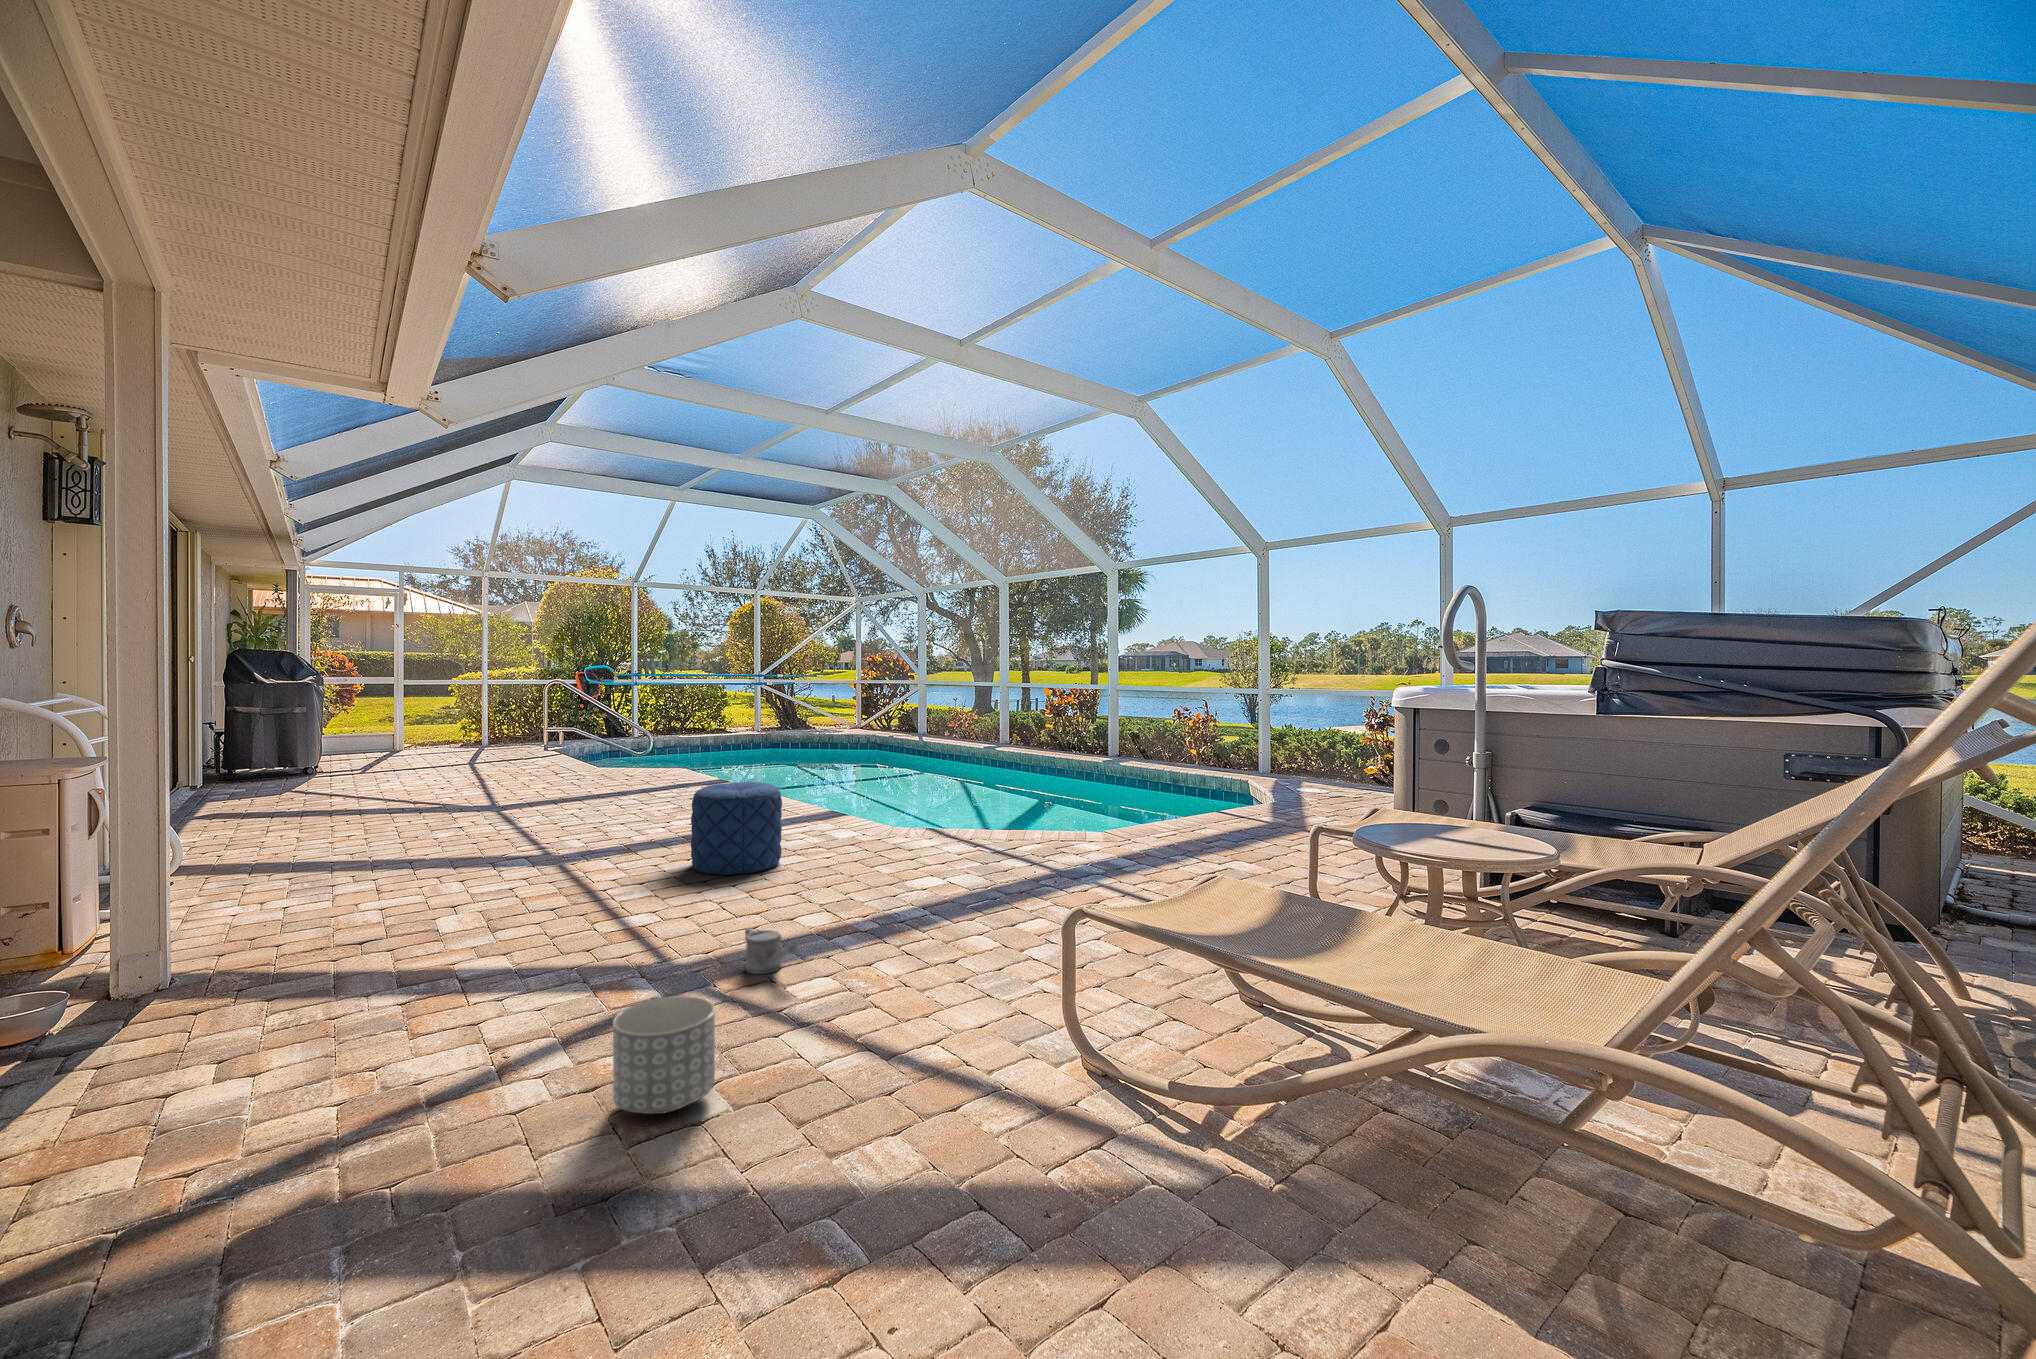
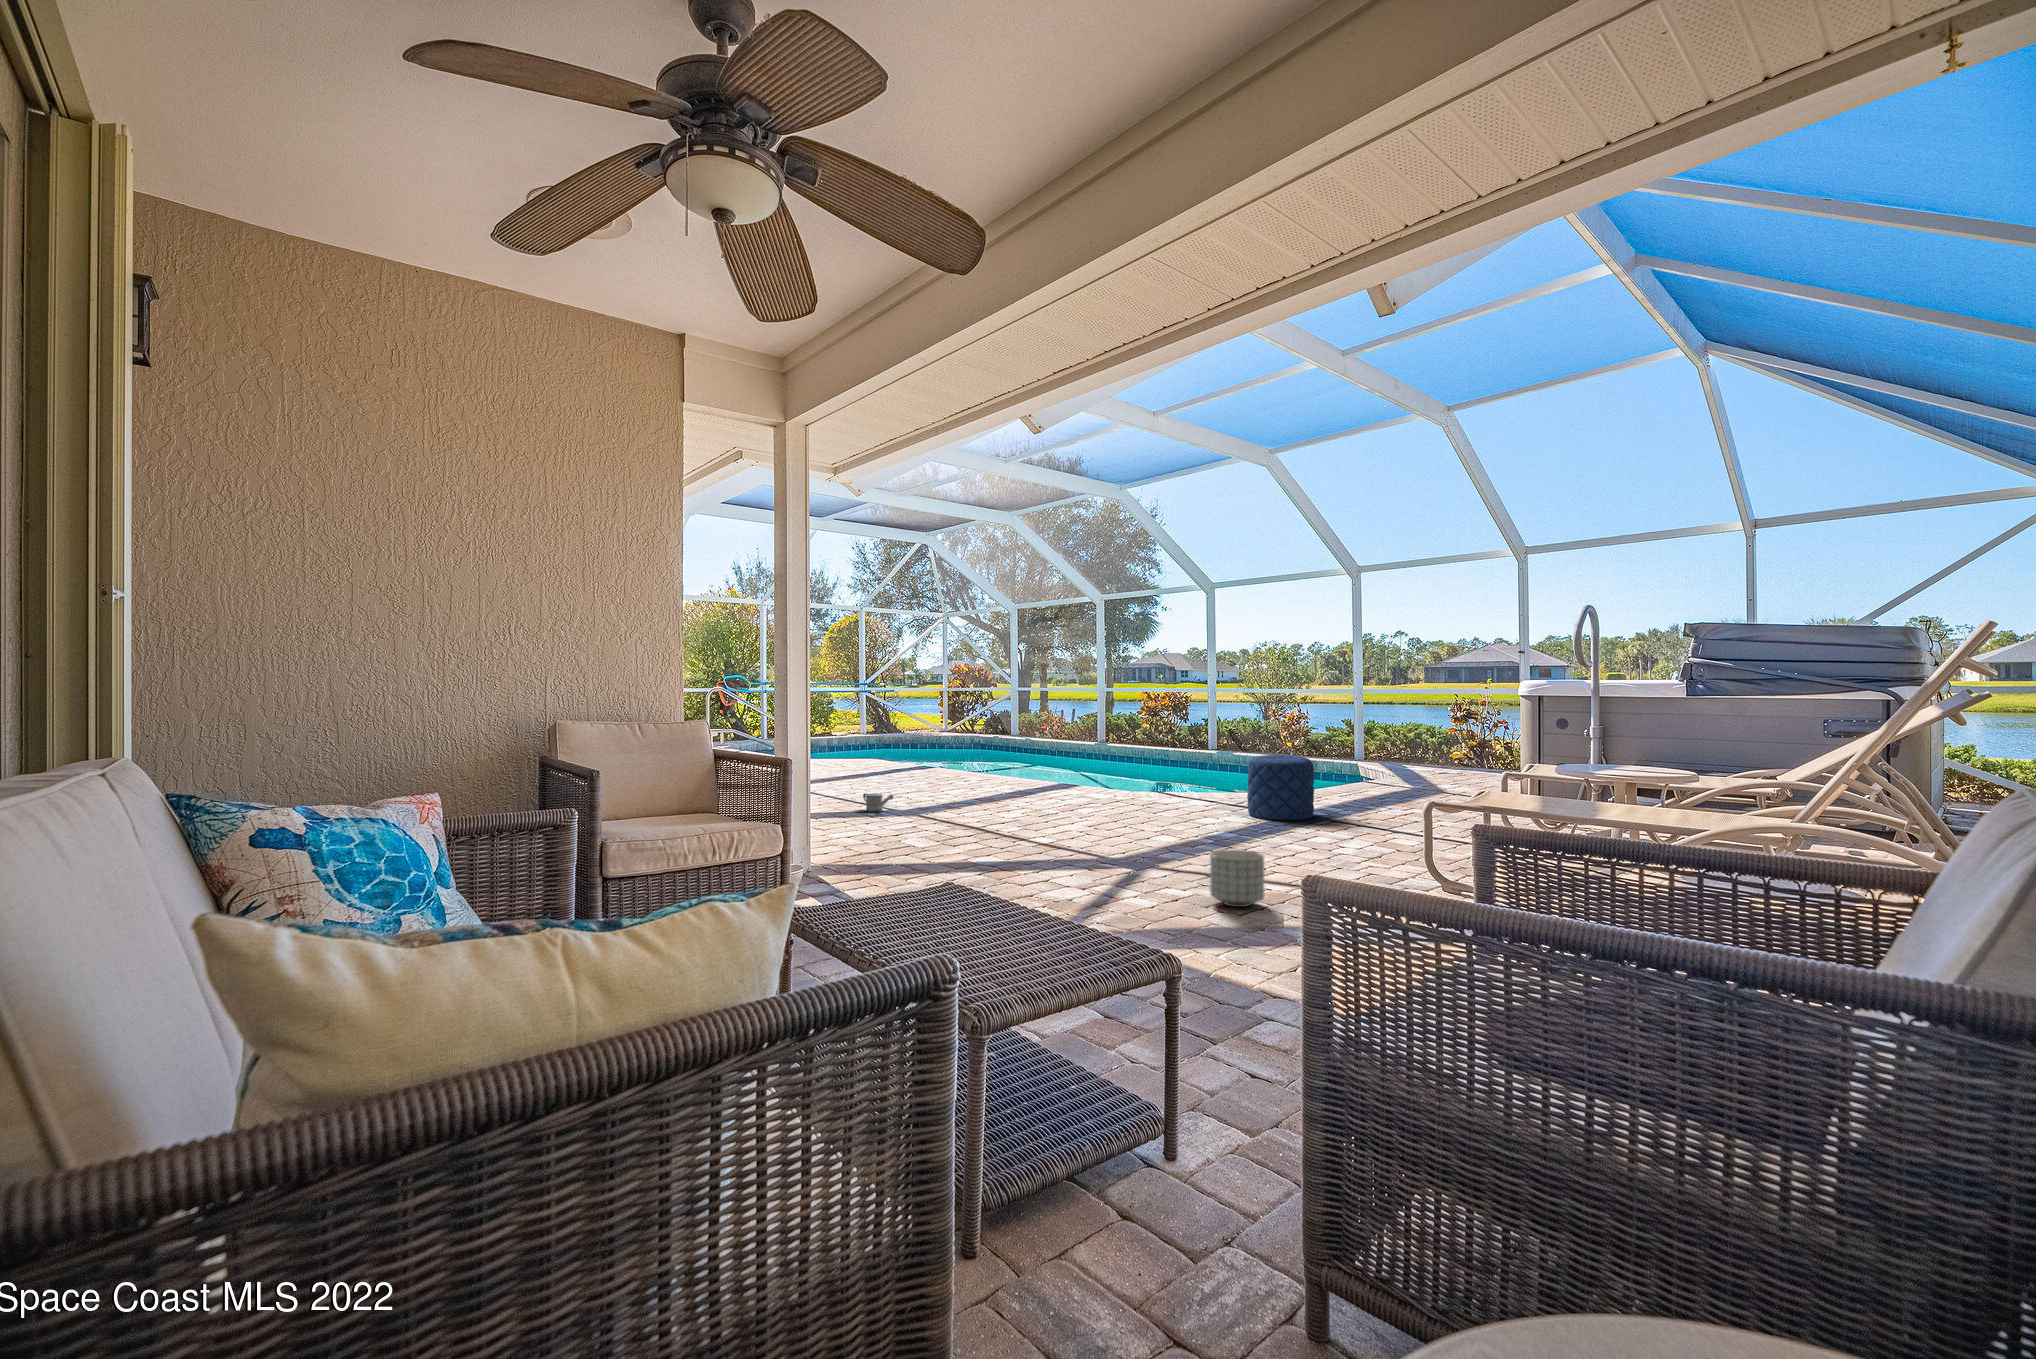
pouf: present [691,782,782,875] -> present [1247,755,1314,820]
watering can: present [745,928,798,974] -> present [863,793,893,812]

